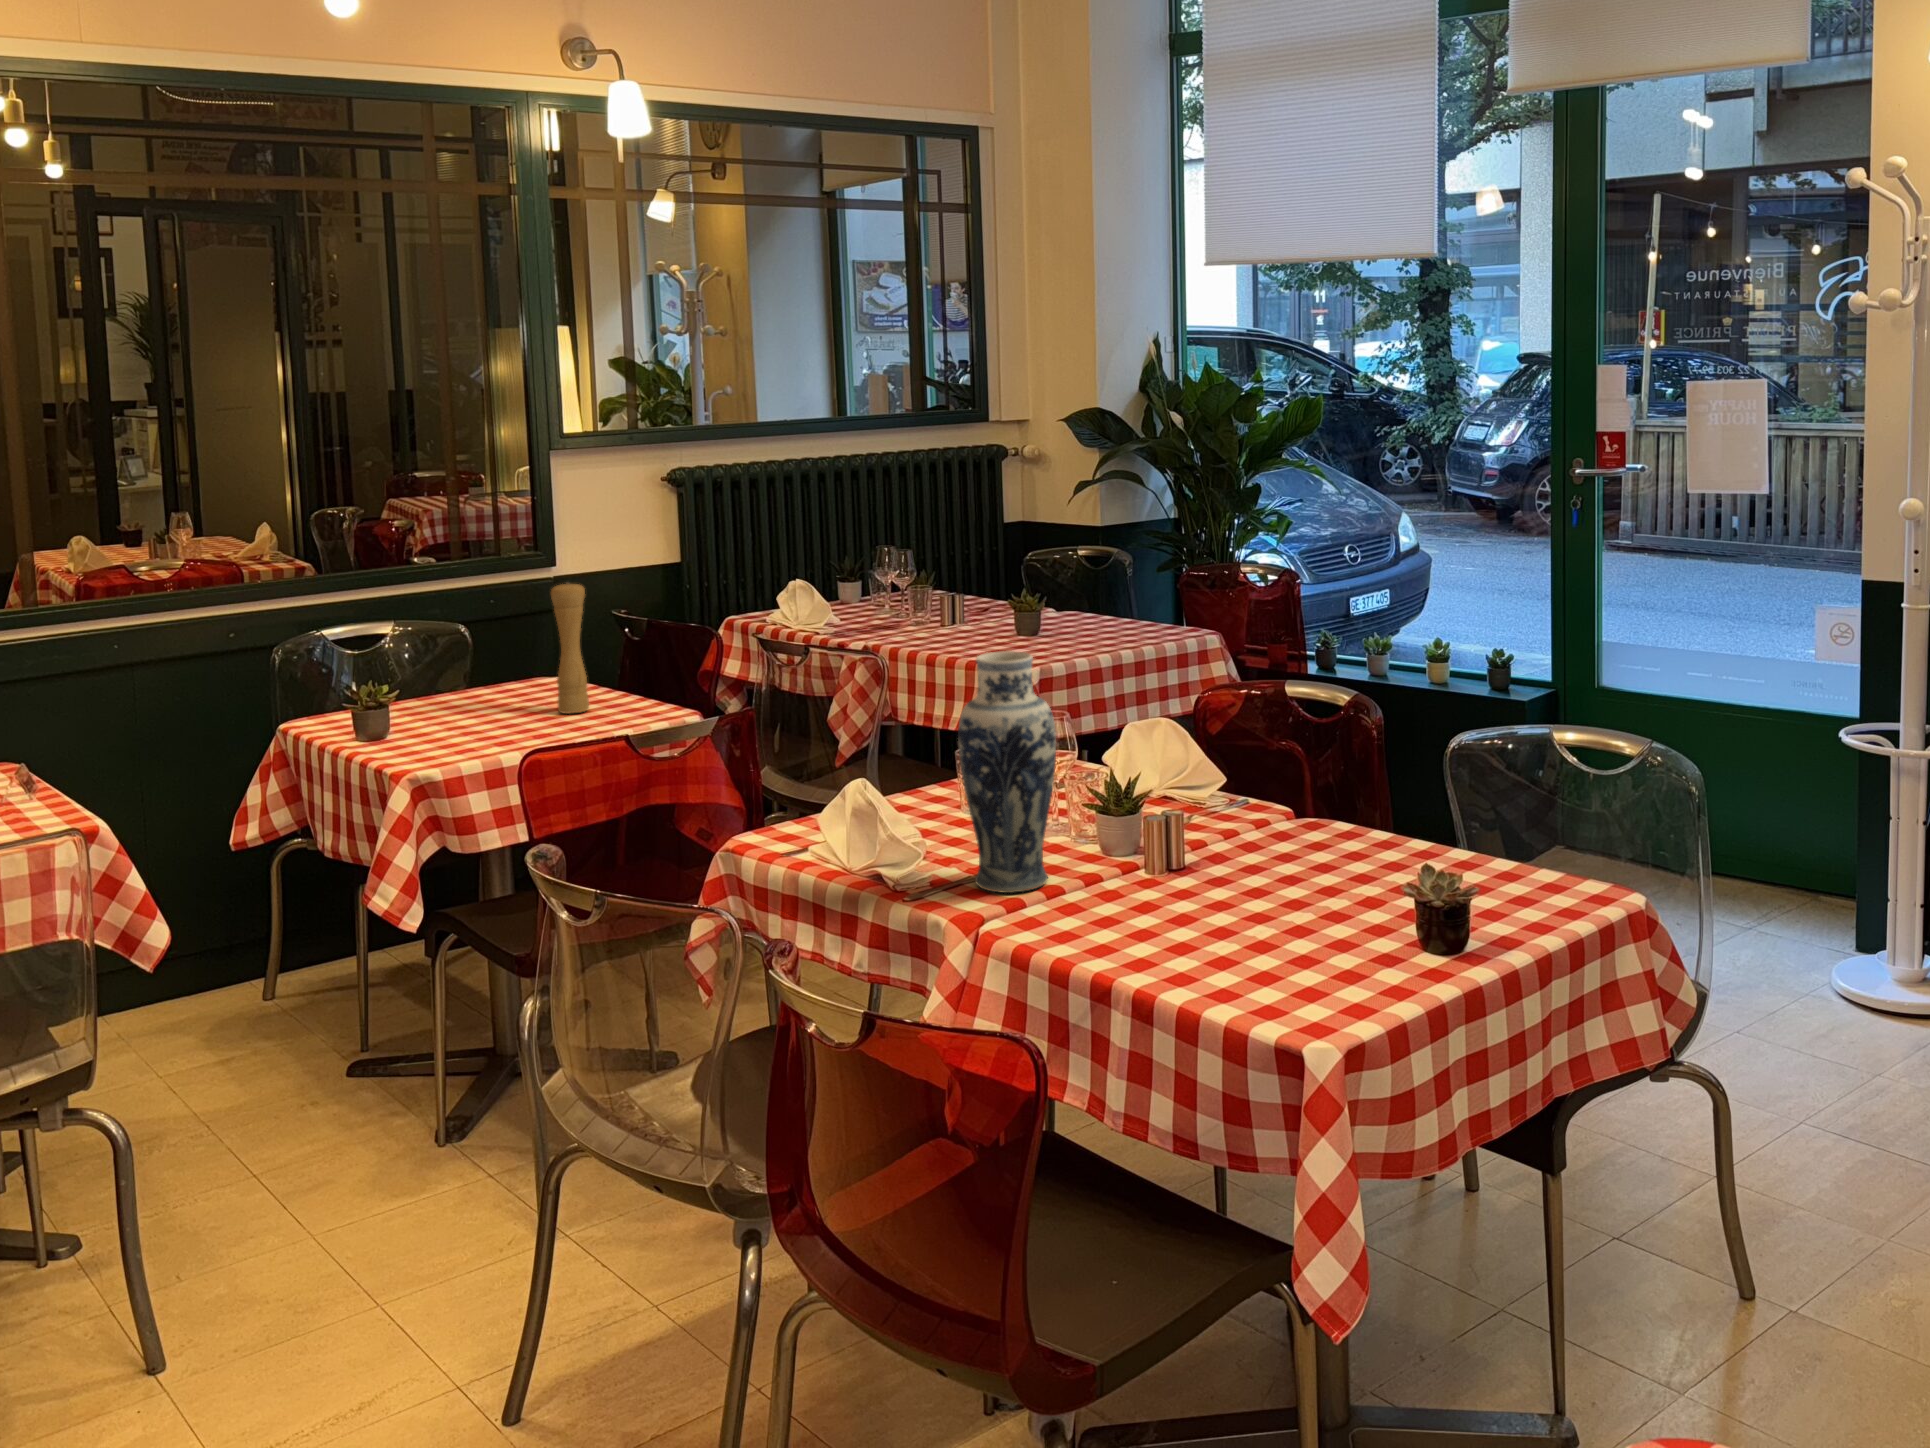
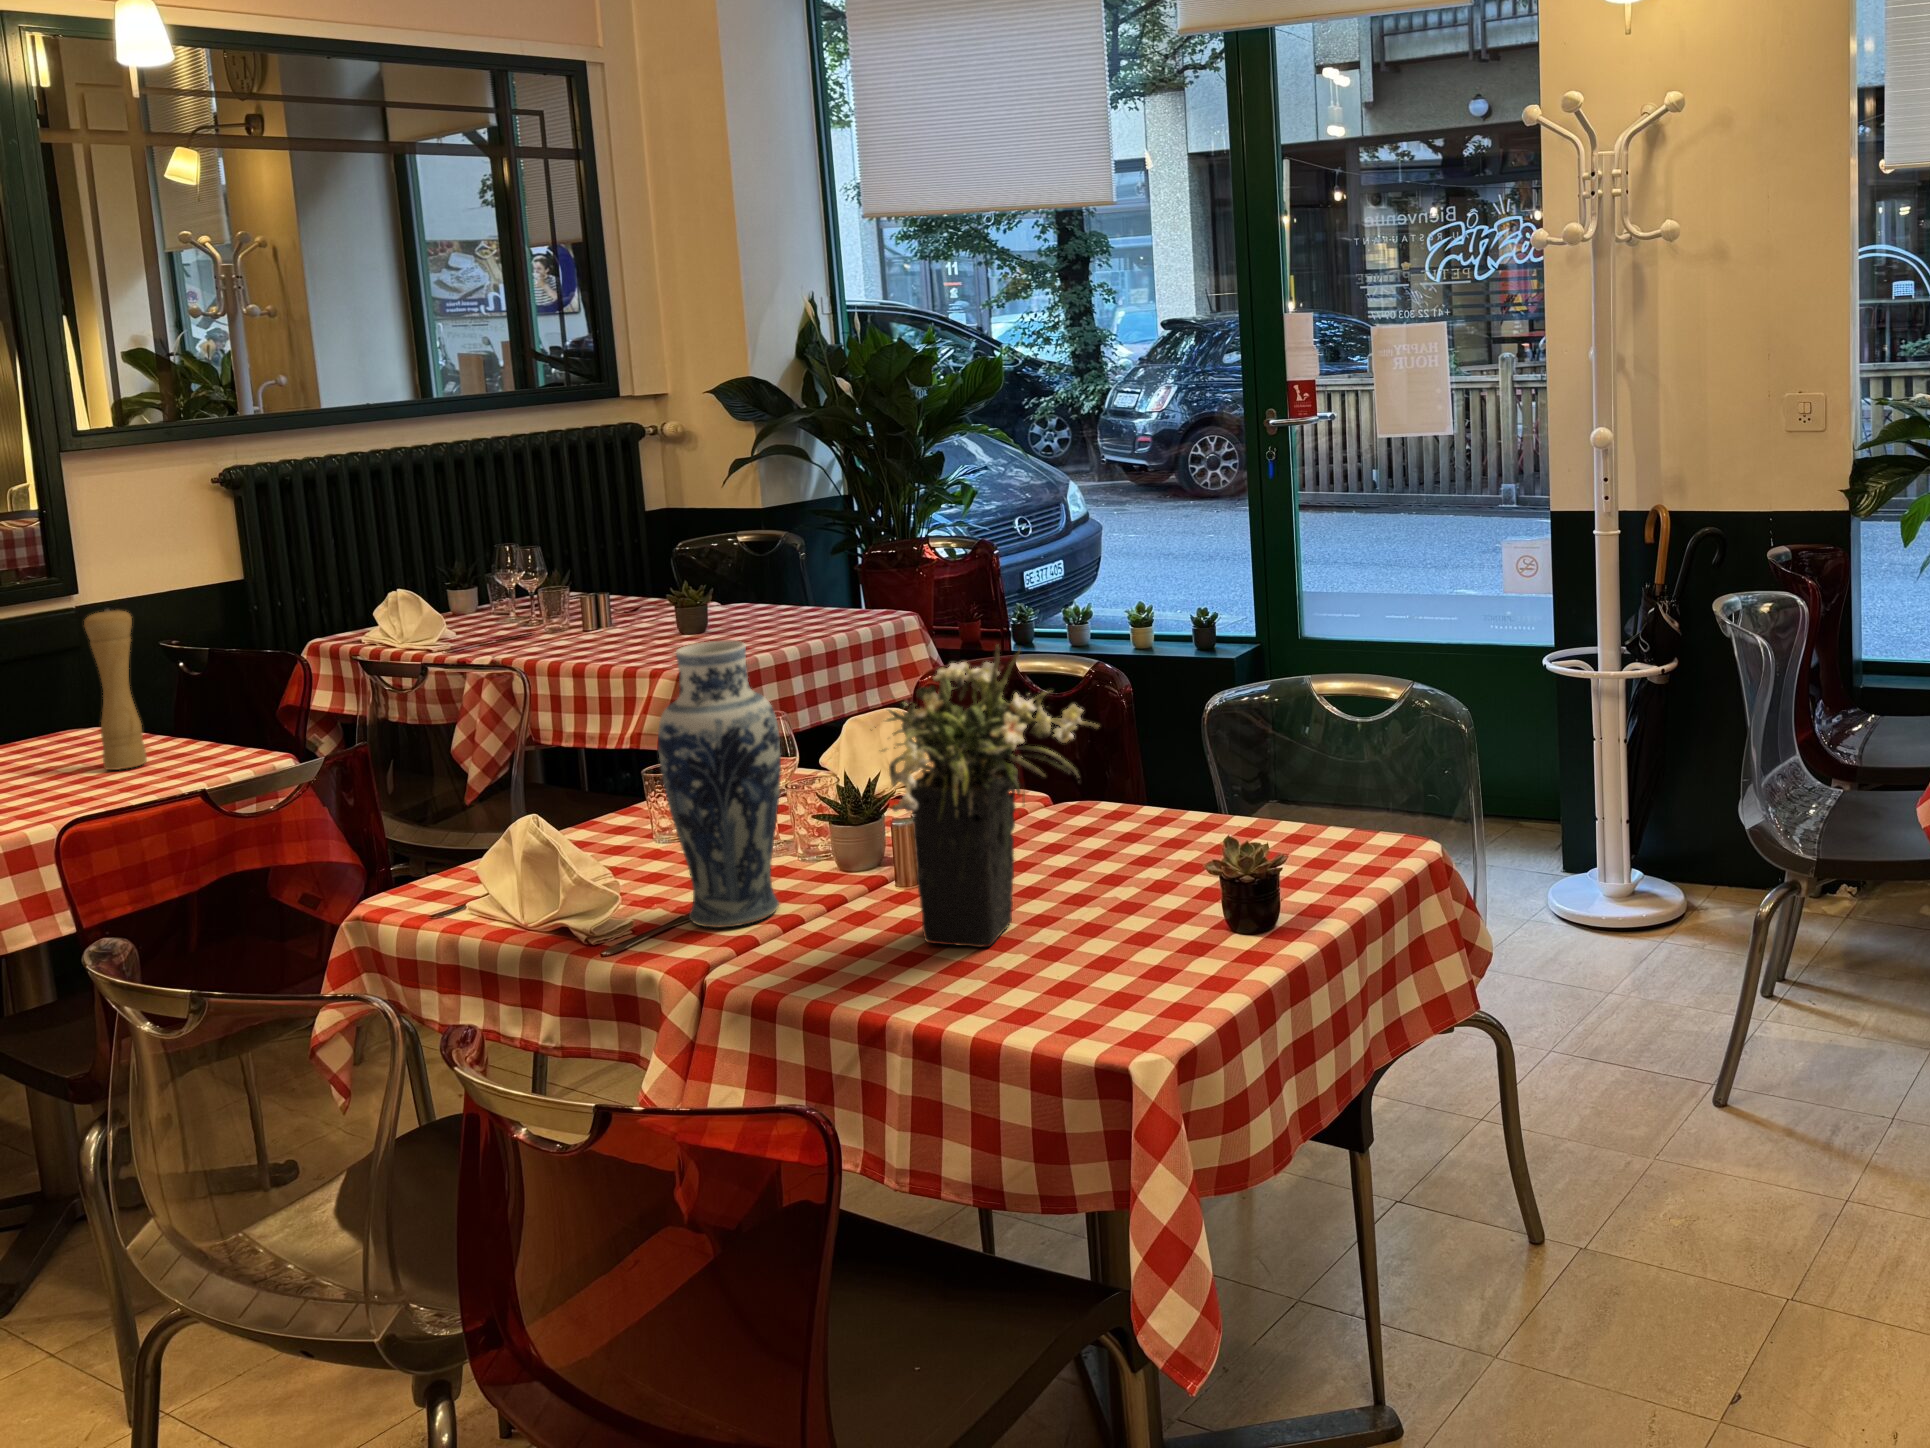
flower arrangement: none [1114,674,1318,935] -> present [875,645,1098,947]

